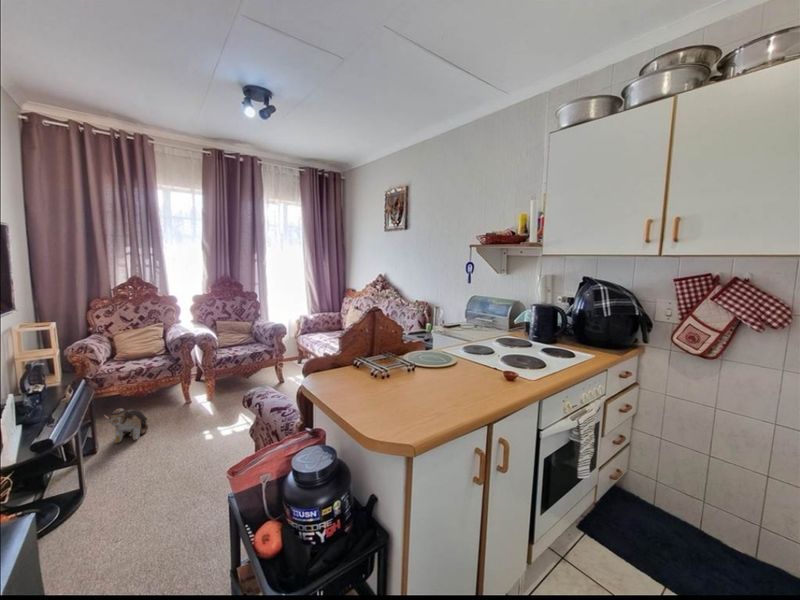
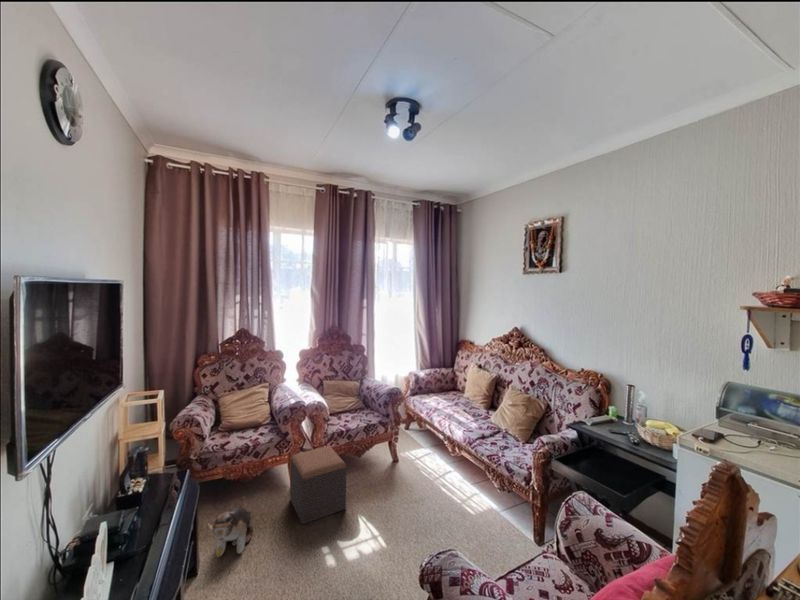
footstool: none [182,367,231,422] -> present [290,446,347,524]

